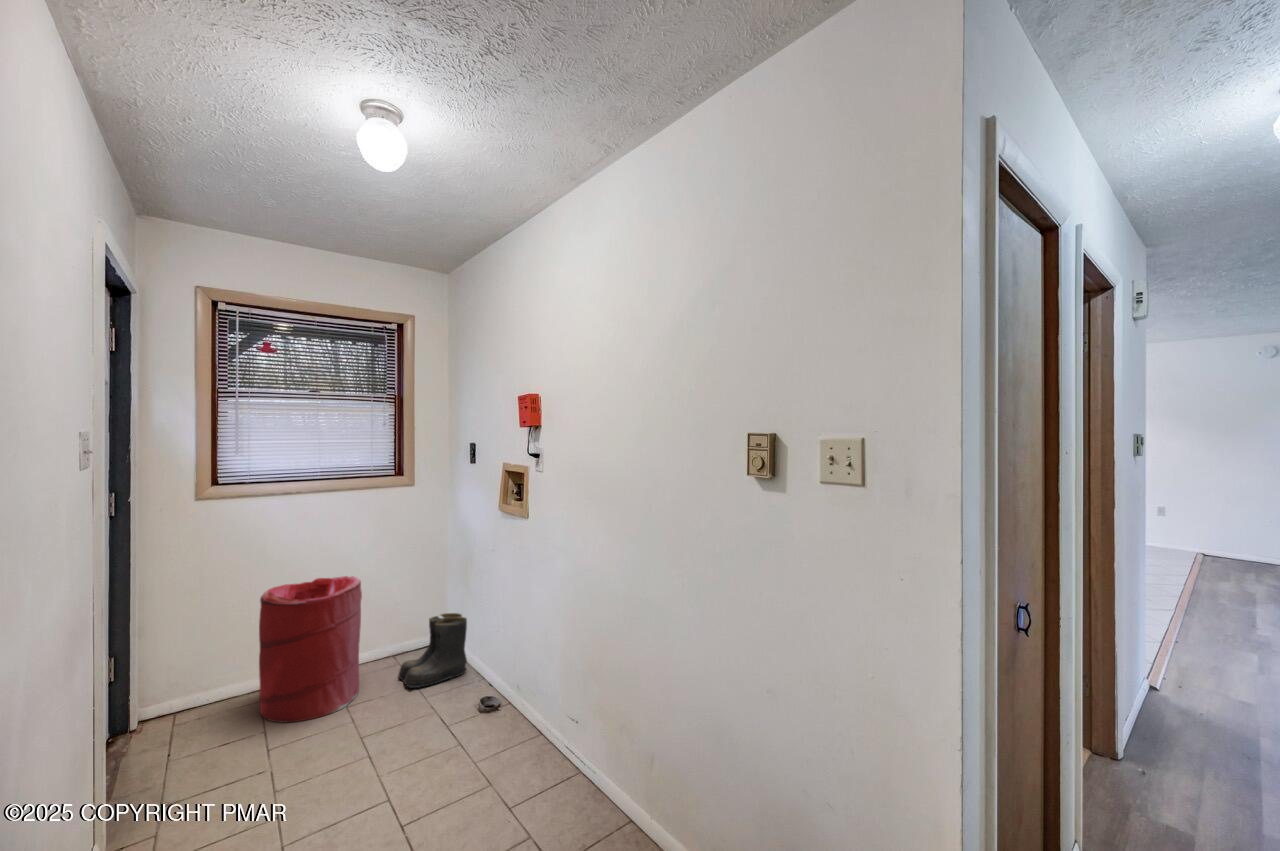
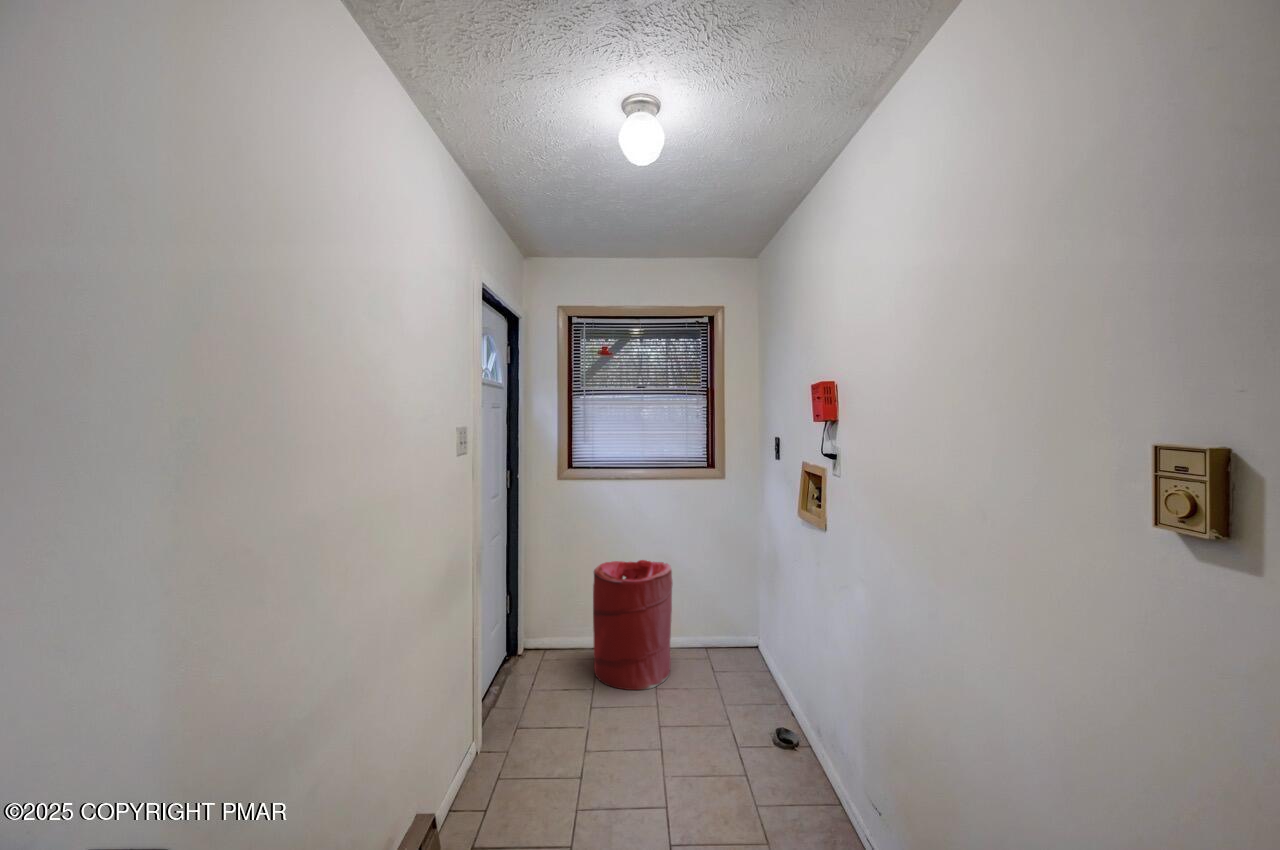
boots: present [398,613,467,688] -> none [704,618,772,691]

